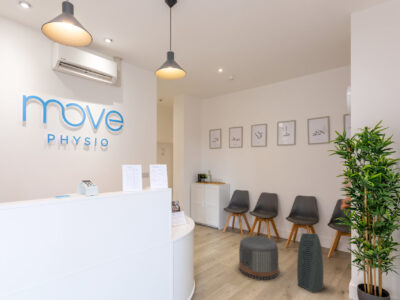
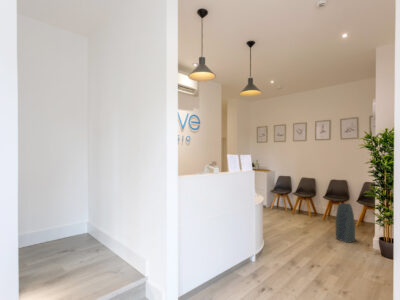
pouf: present [239,236,278,280] -> none [291,207,321,236]

